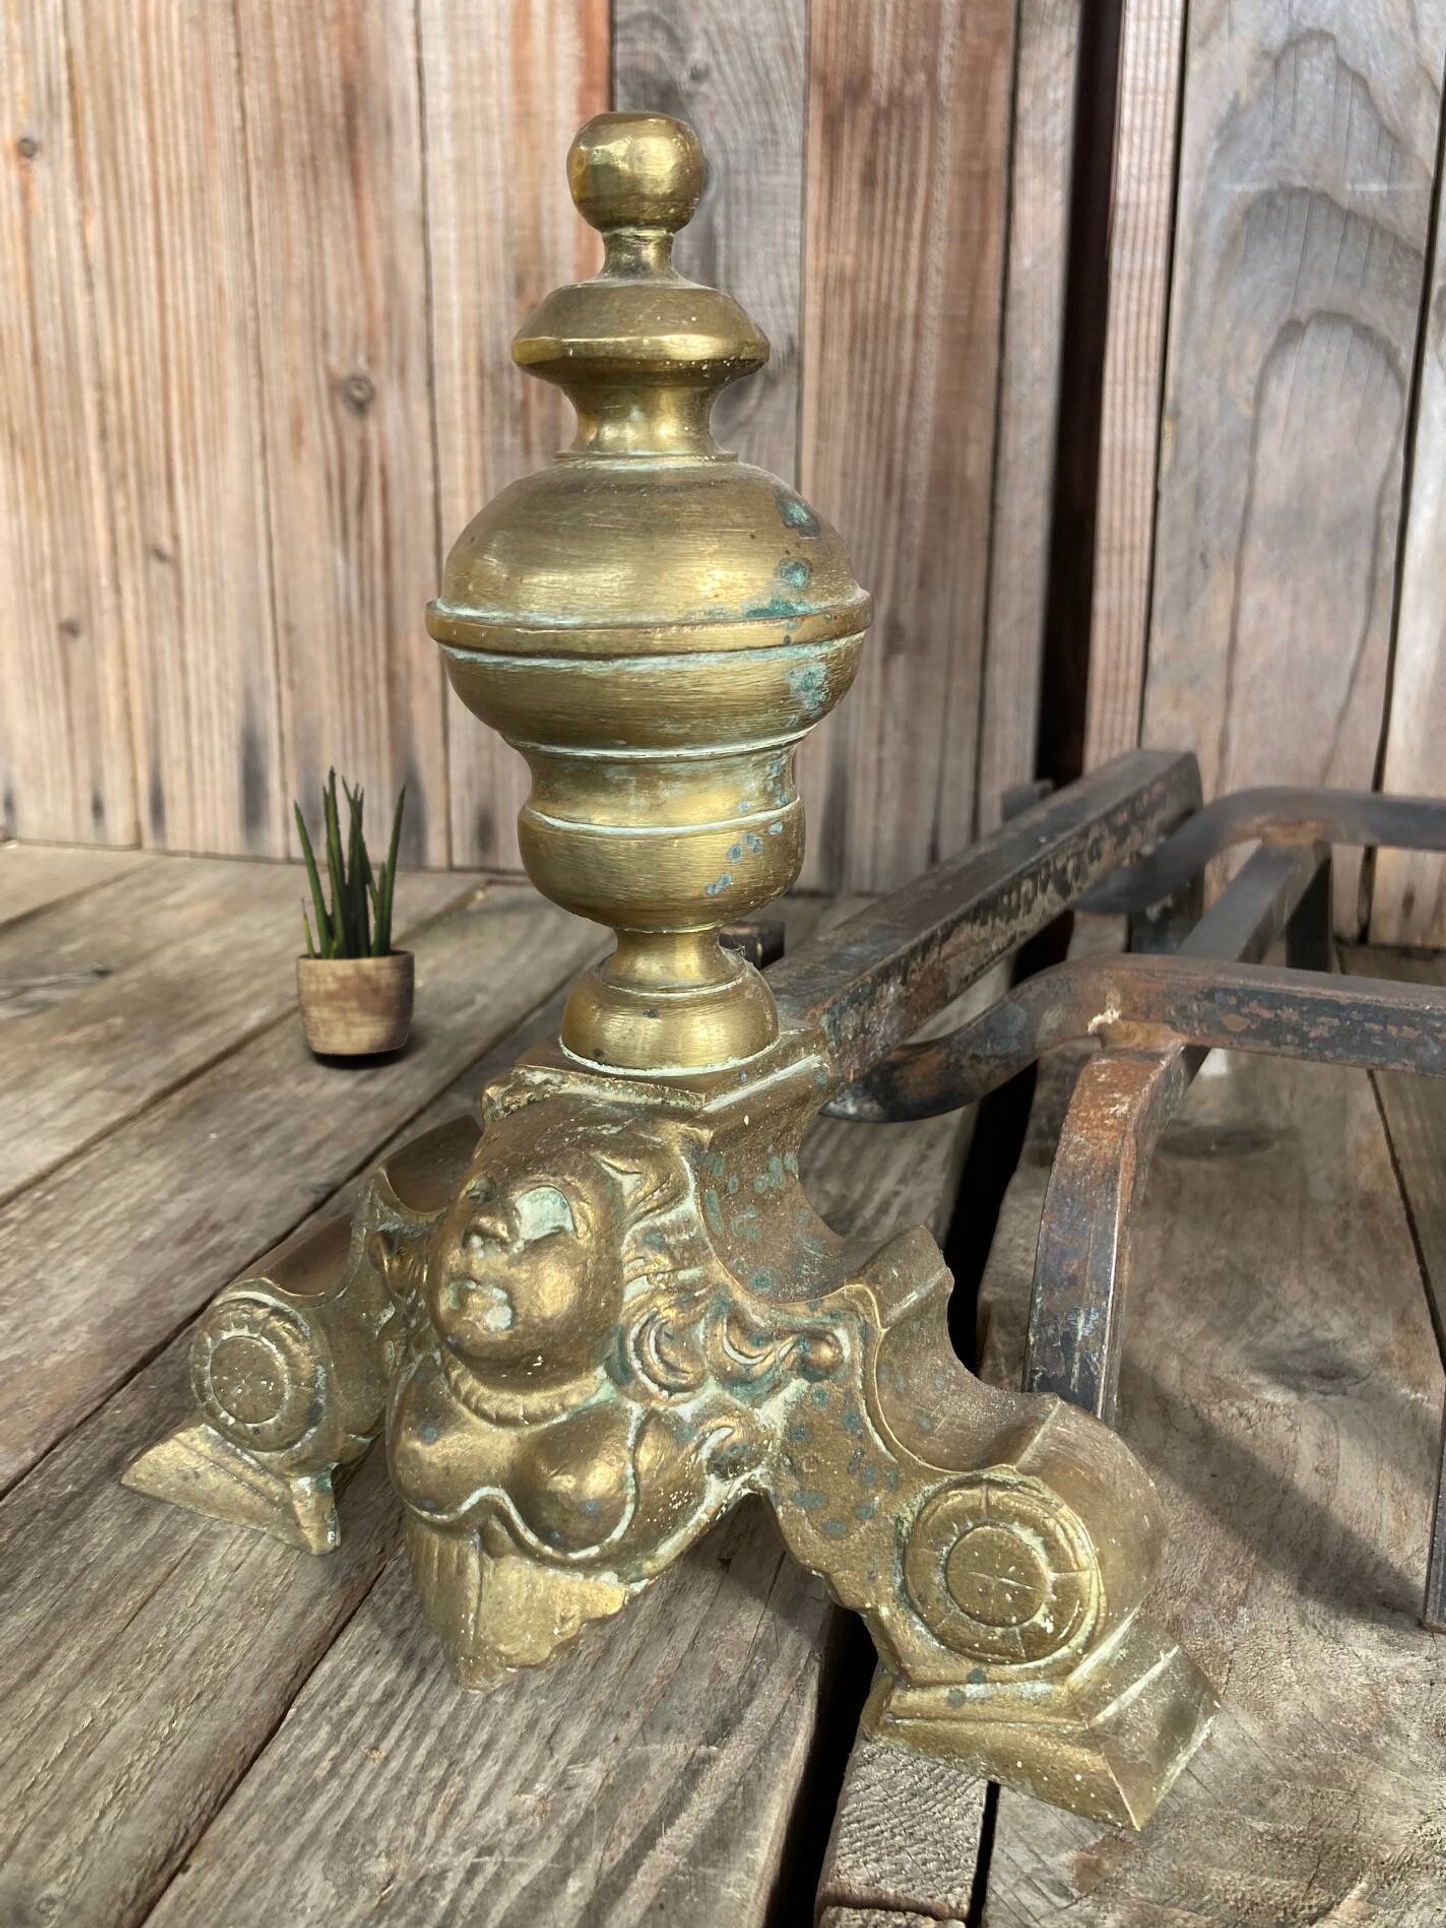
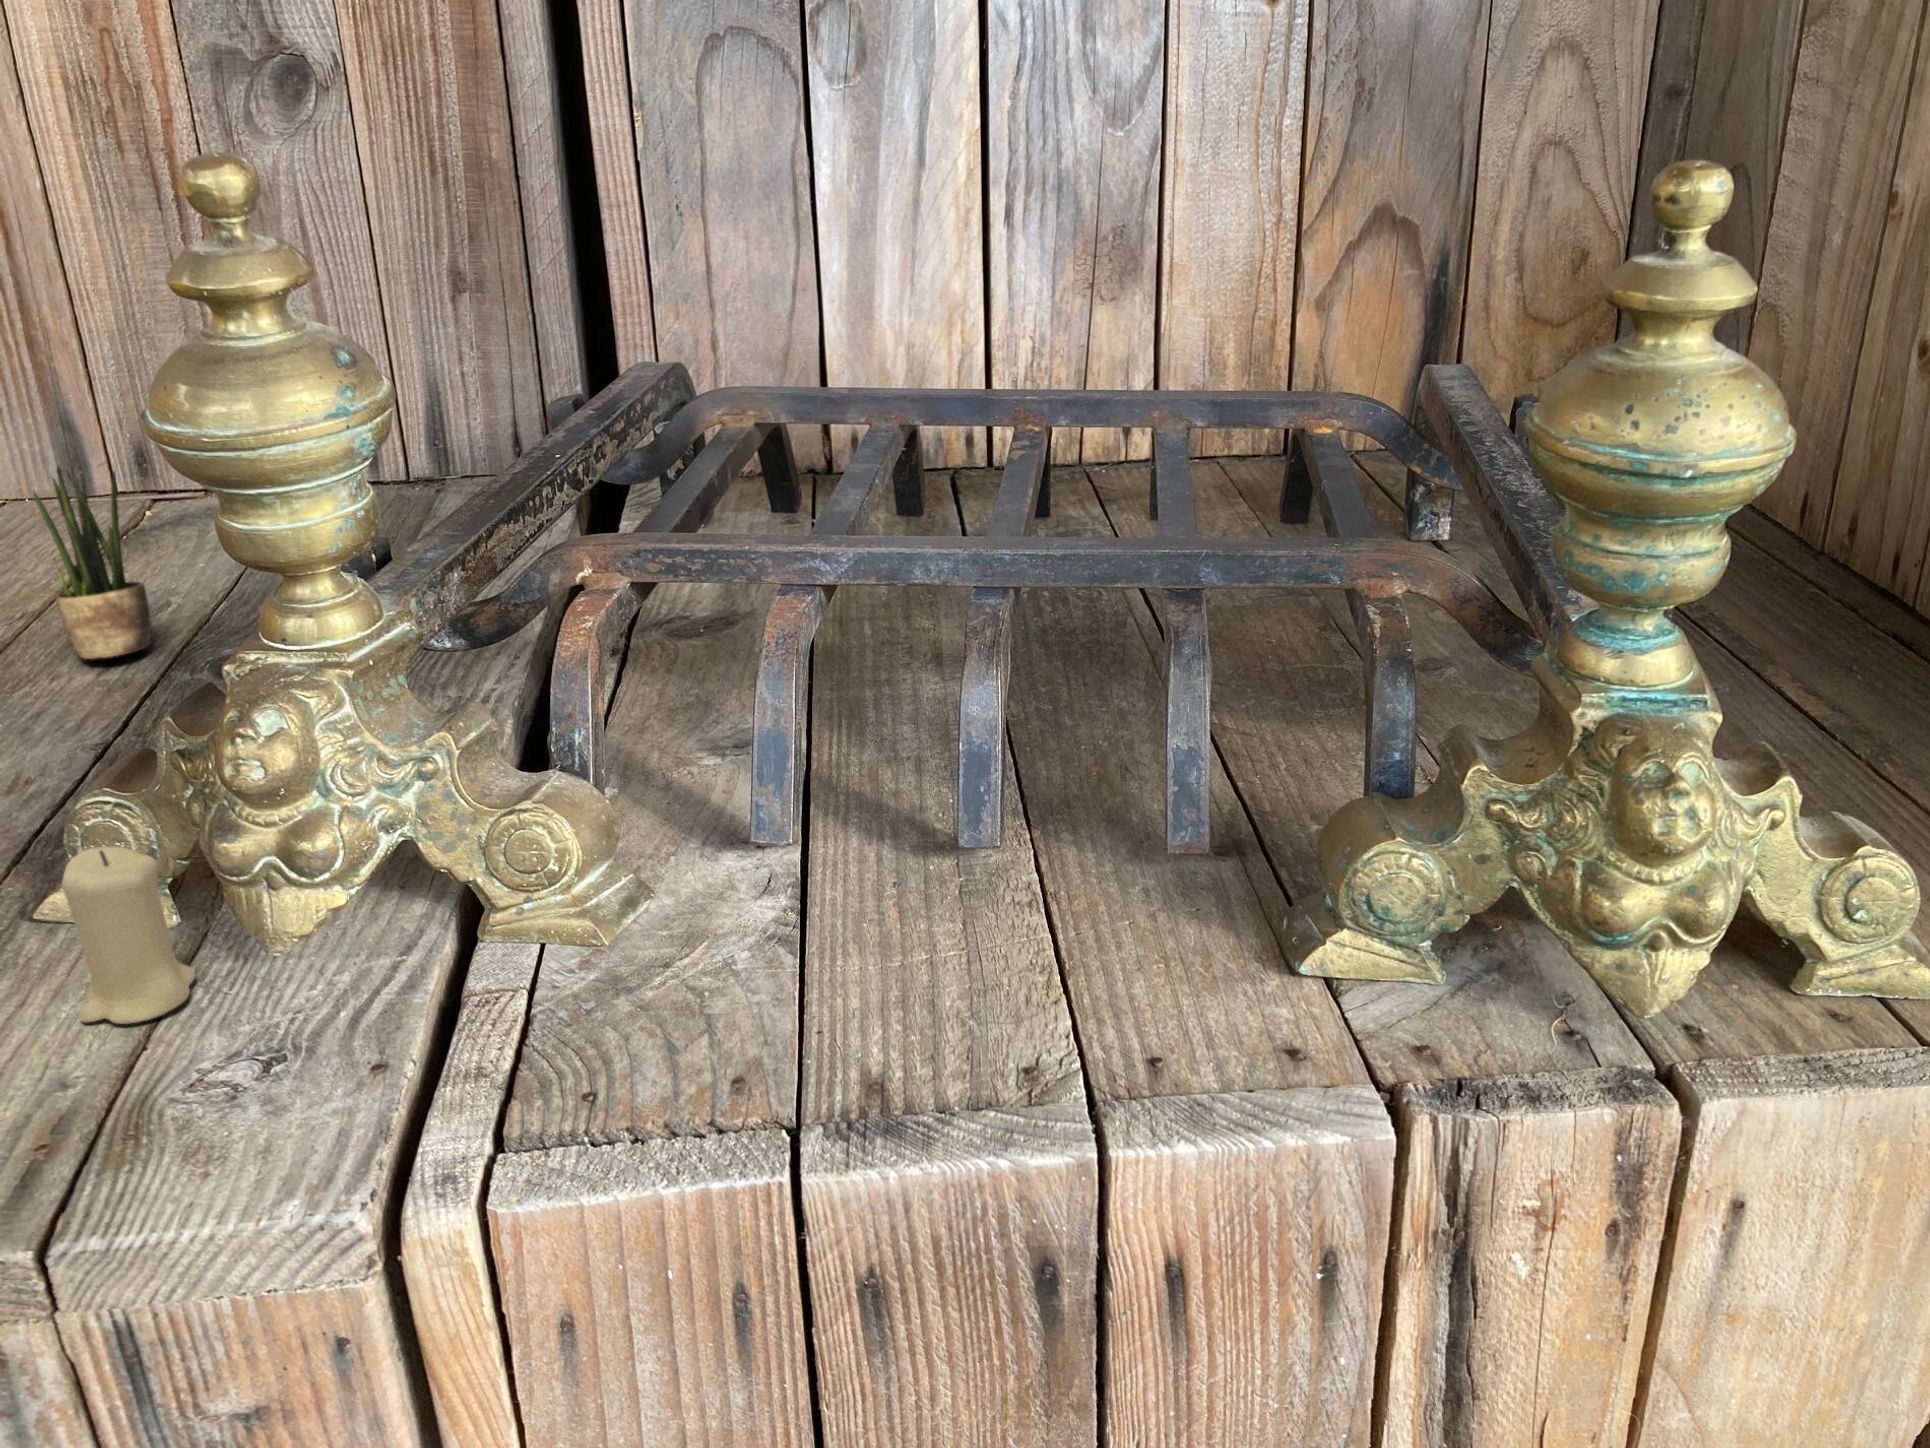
candle: none [104,1409,327,1784] -> present [62,847,195,1024]

